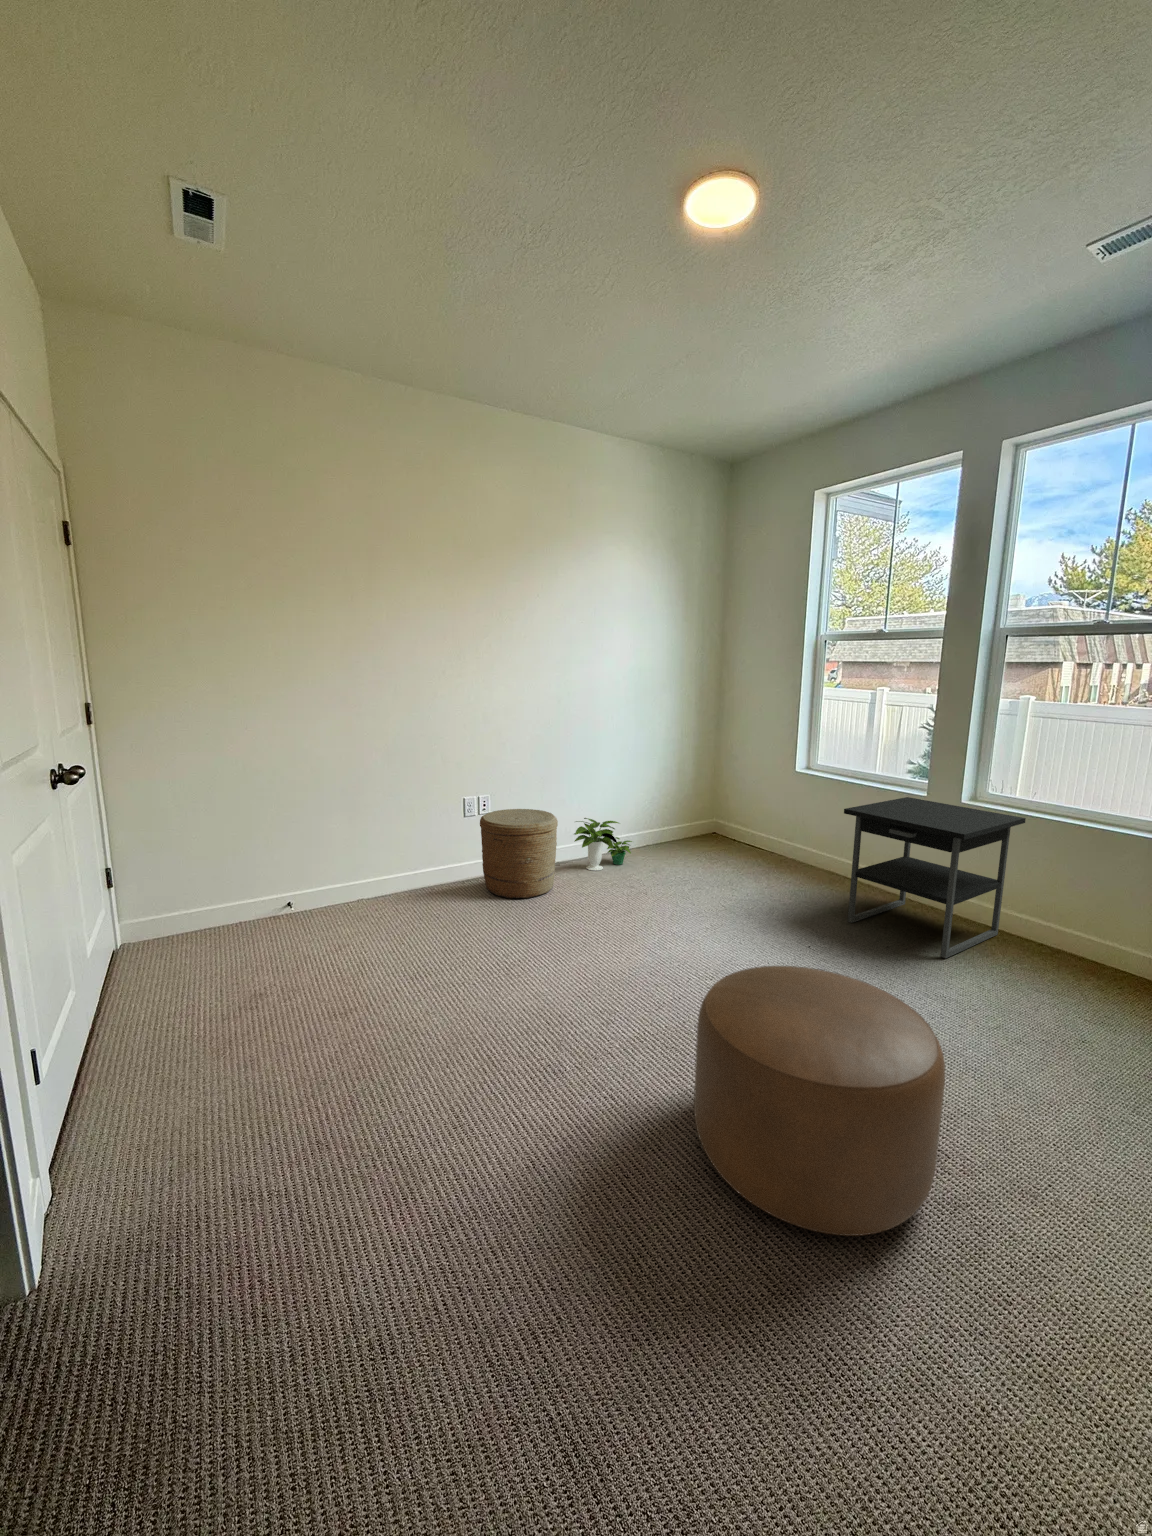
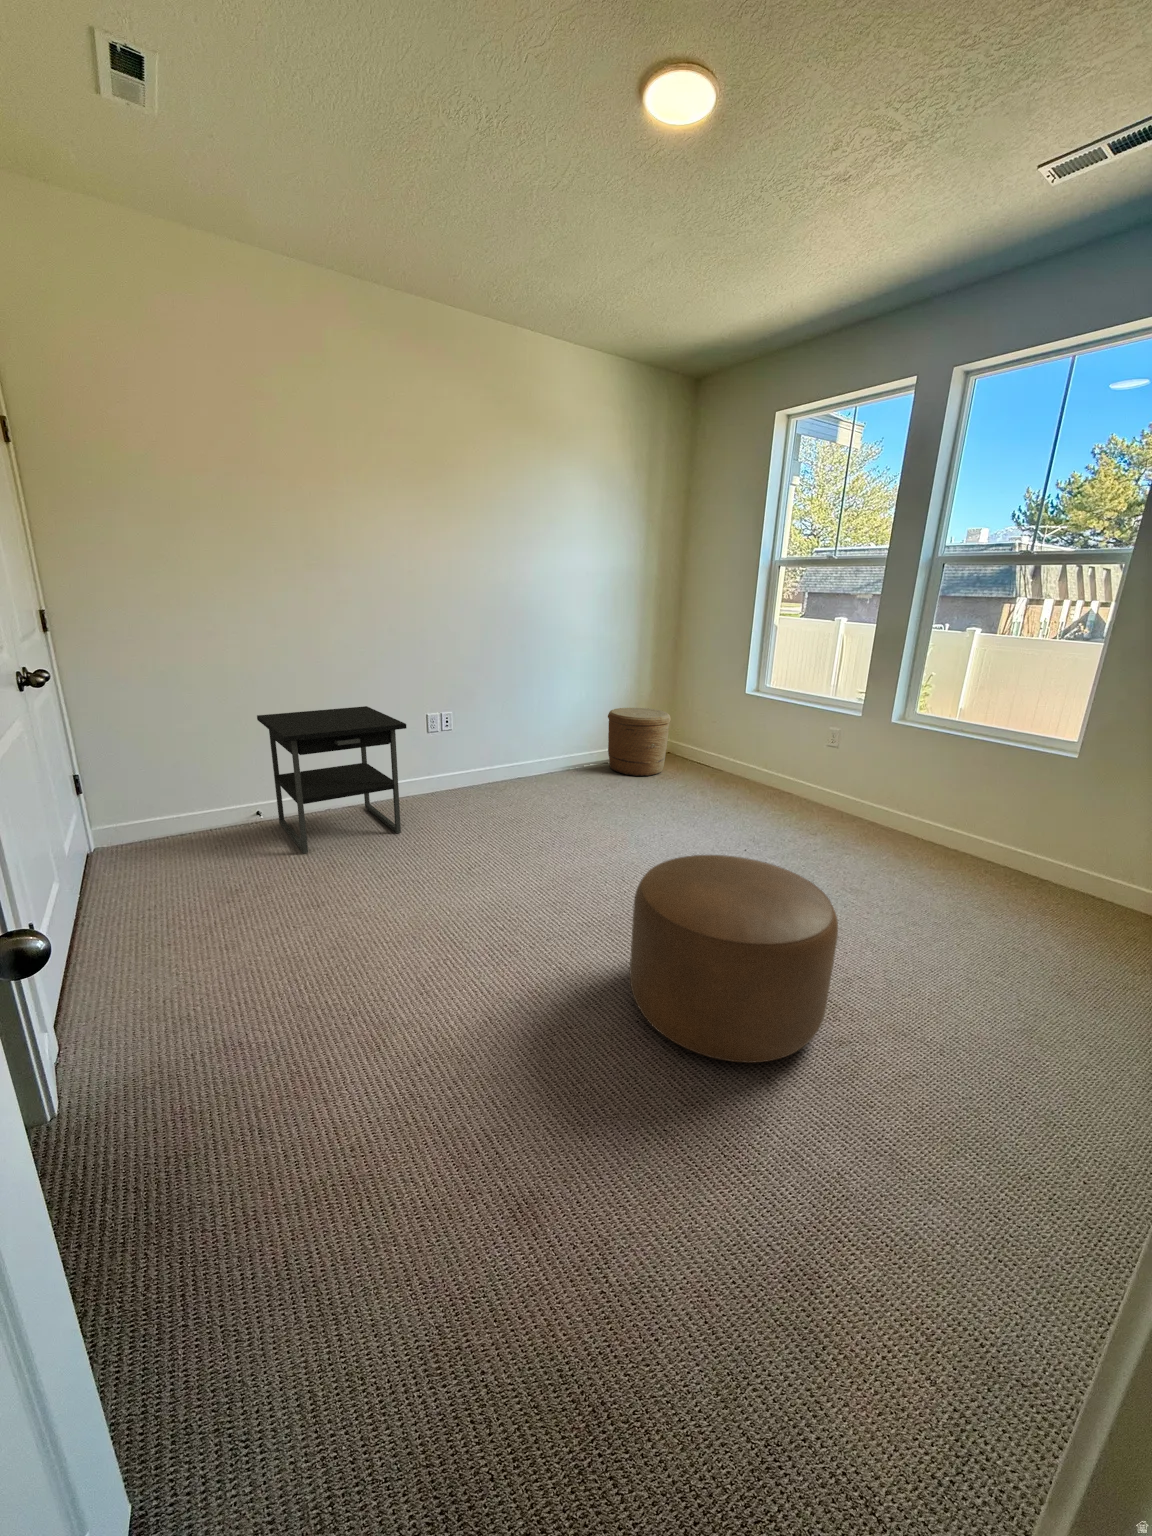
nightstand: present [844,797,1026,958] -> present [257,706,406,853]
woven basket: present [480,809,558,899] -> present [608,708,671,776]
potted plant: present [574,818,632,871] -> none [533,734,591,783]

